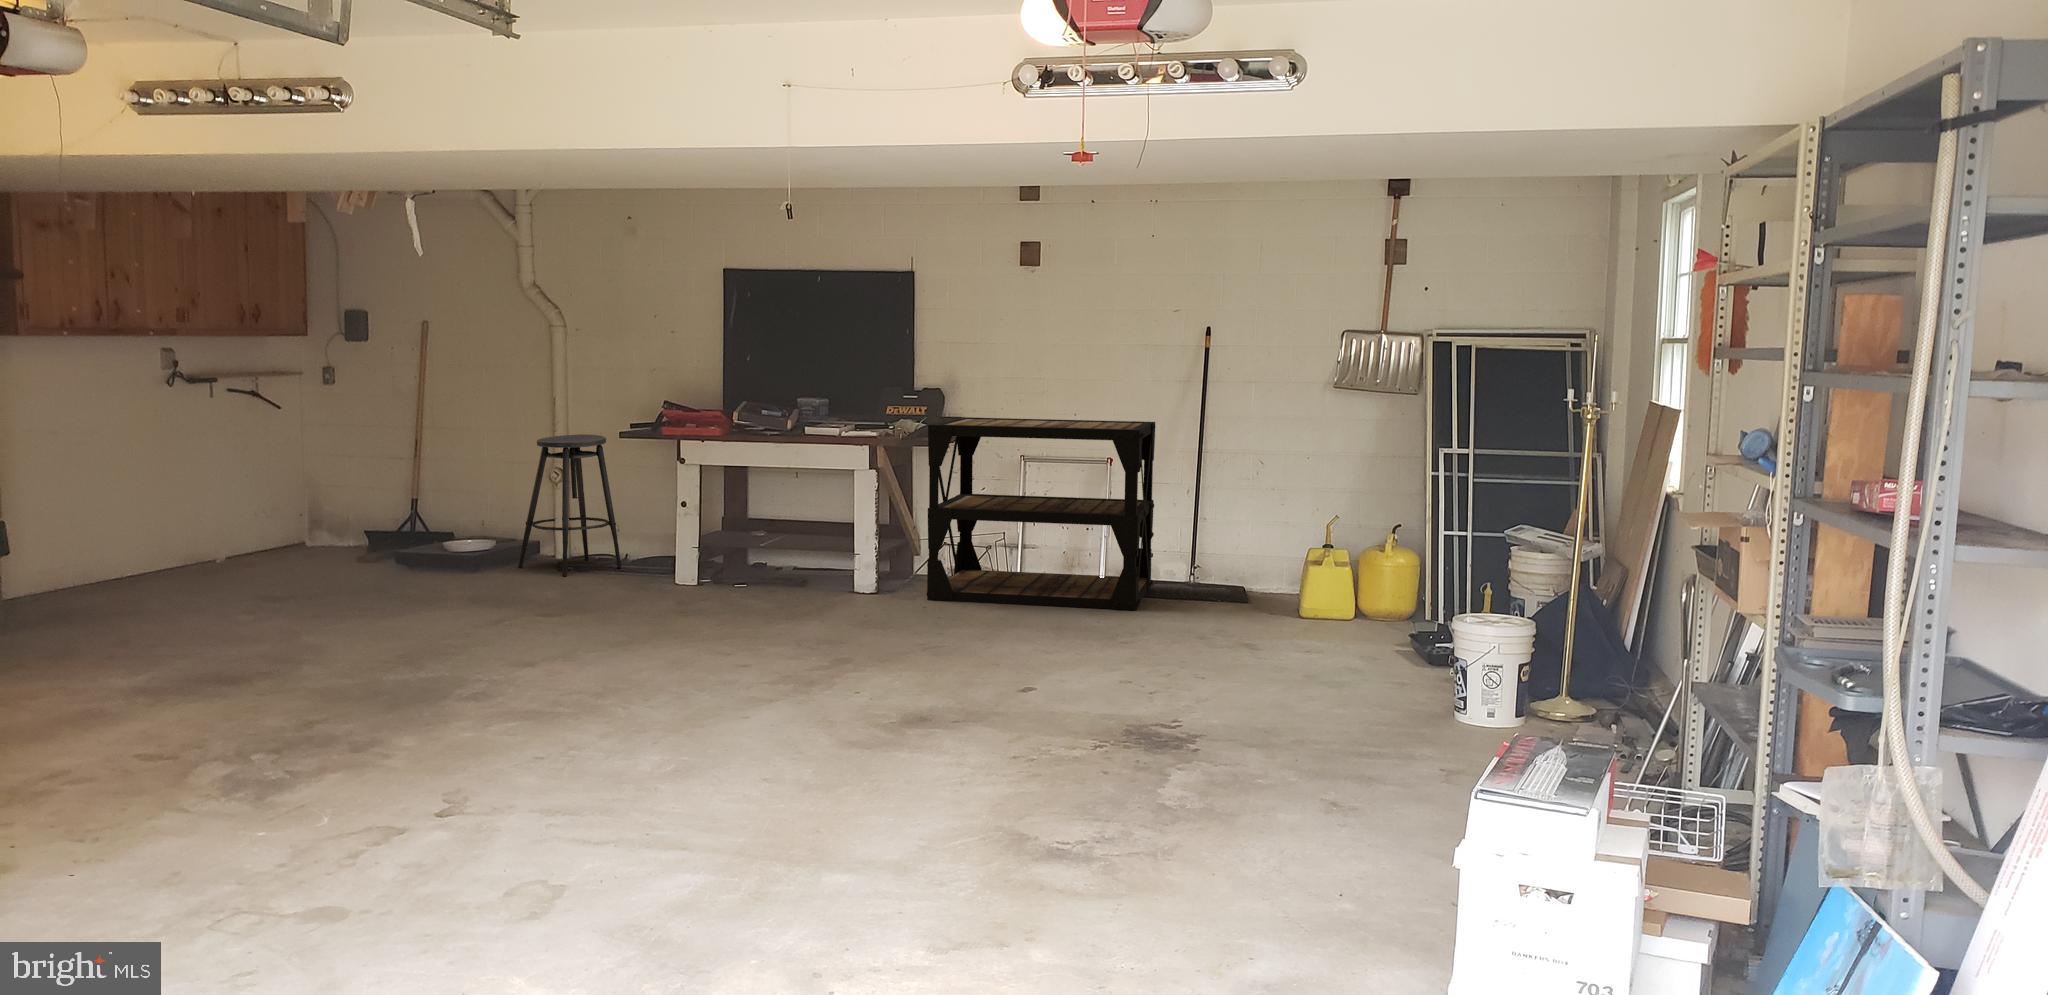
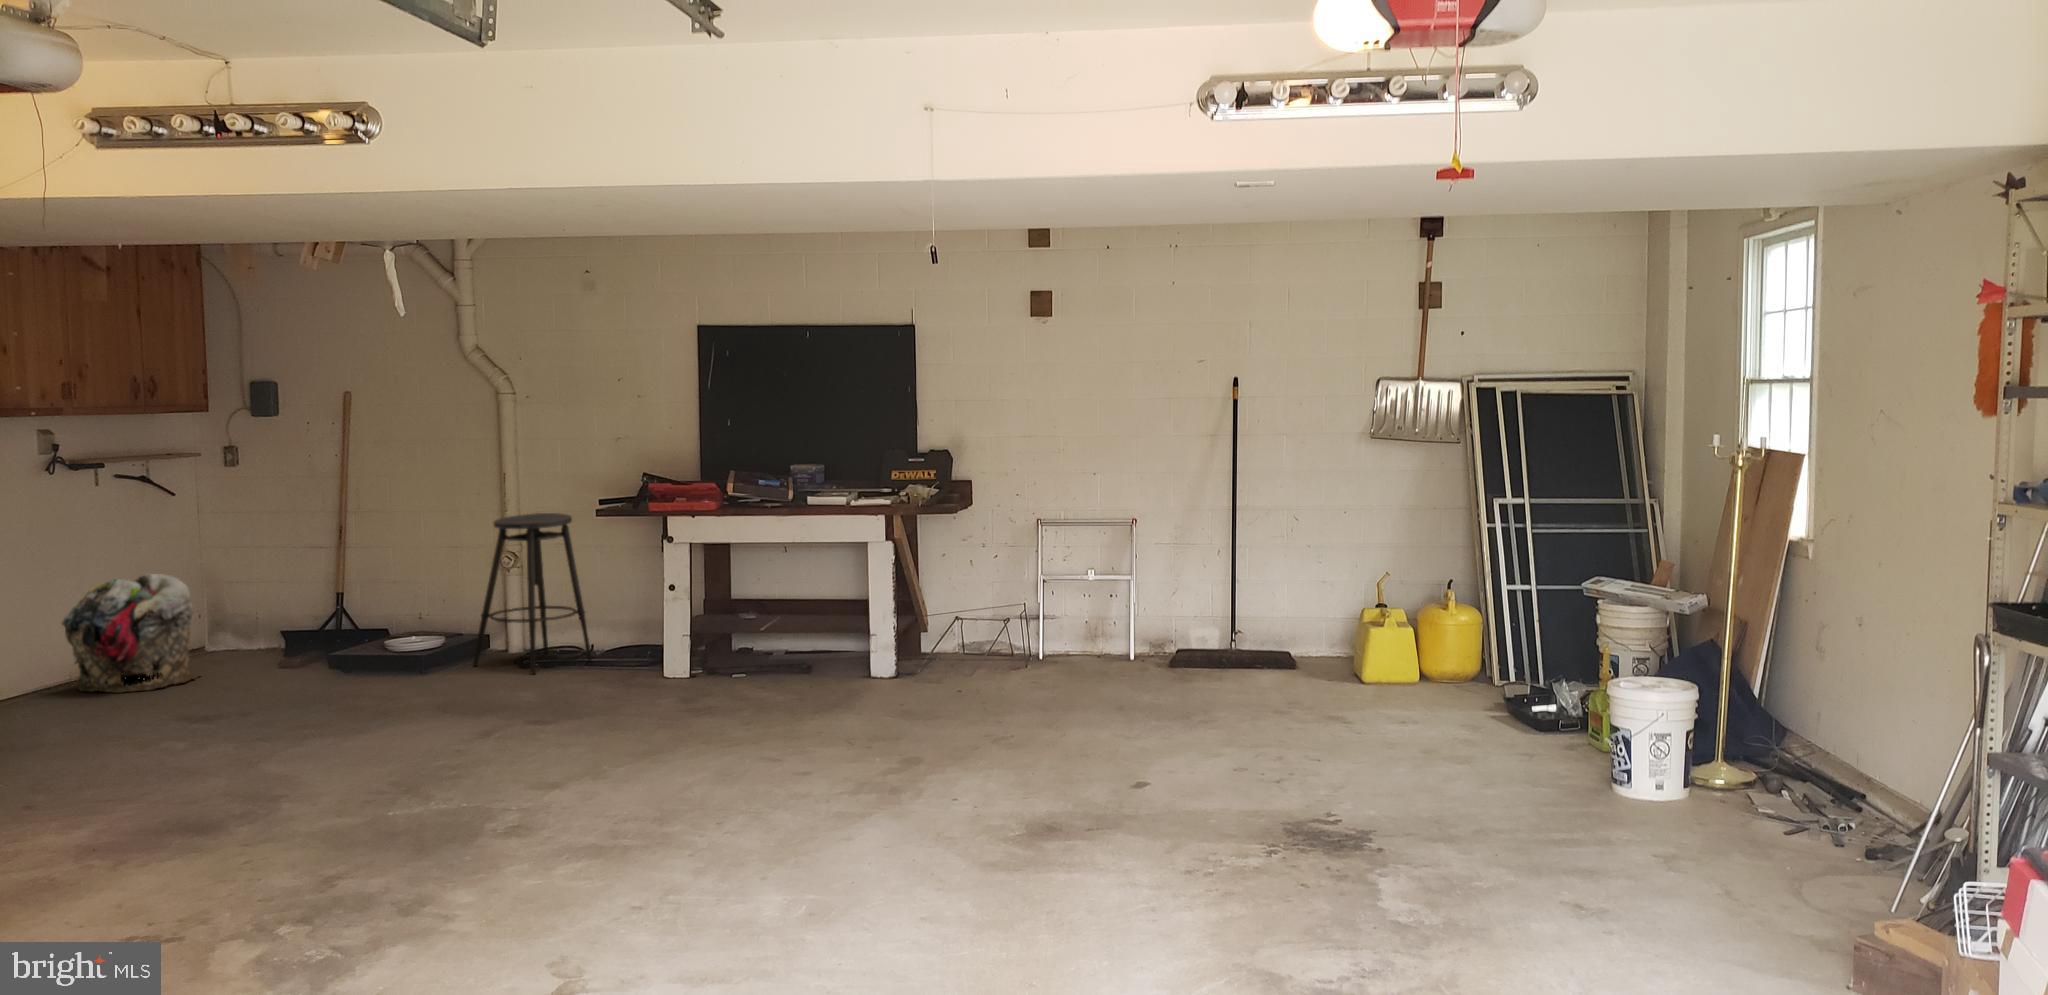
shelving unit: present [927,417,1155,610] -> none [955,480,1190,683]
laundry basket: none [176,475,293,575] -> present [61,573,197,693]

